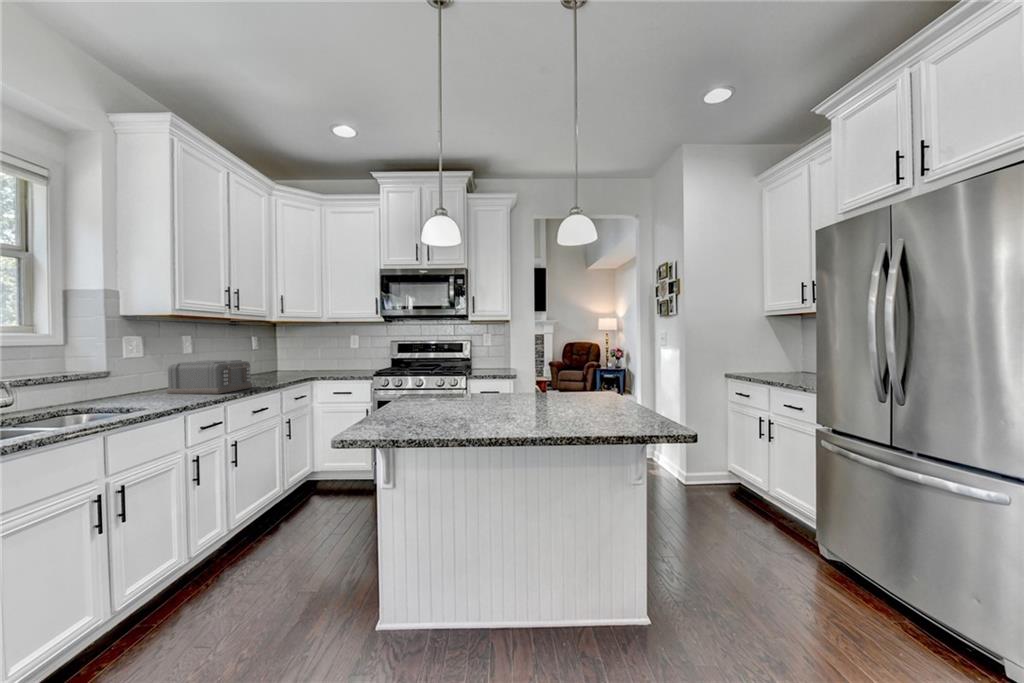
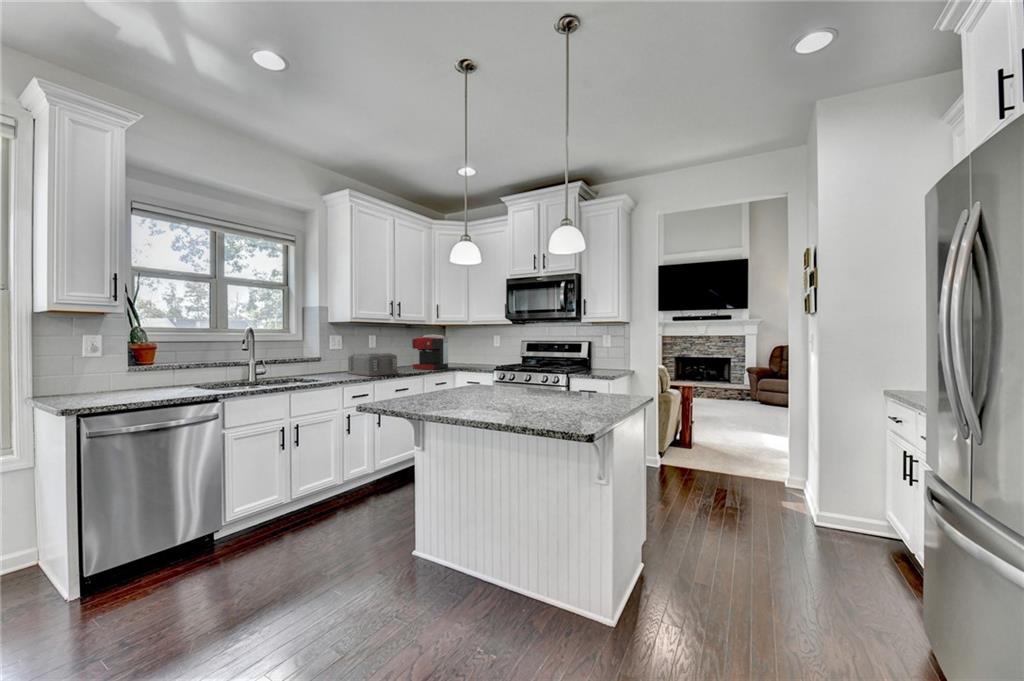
coffee maker: none [250,334,299,381] -> present [412,334,448,370]

